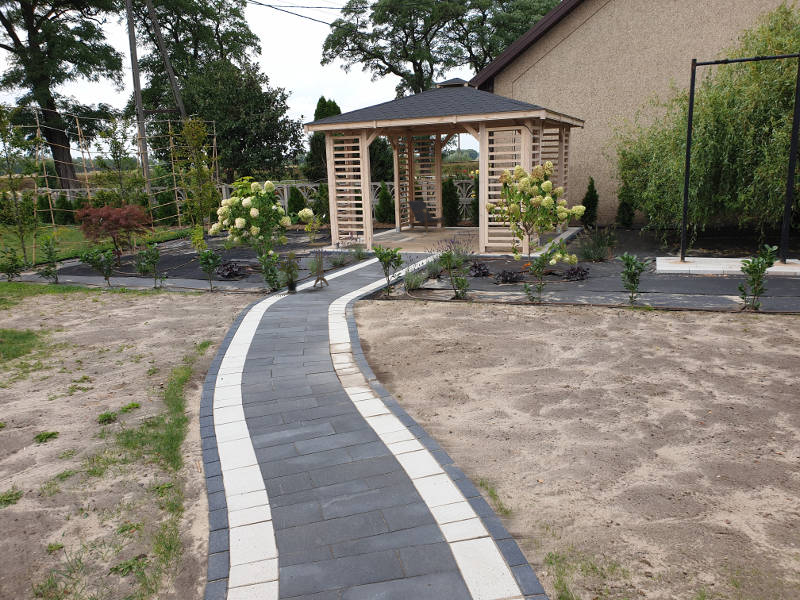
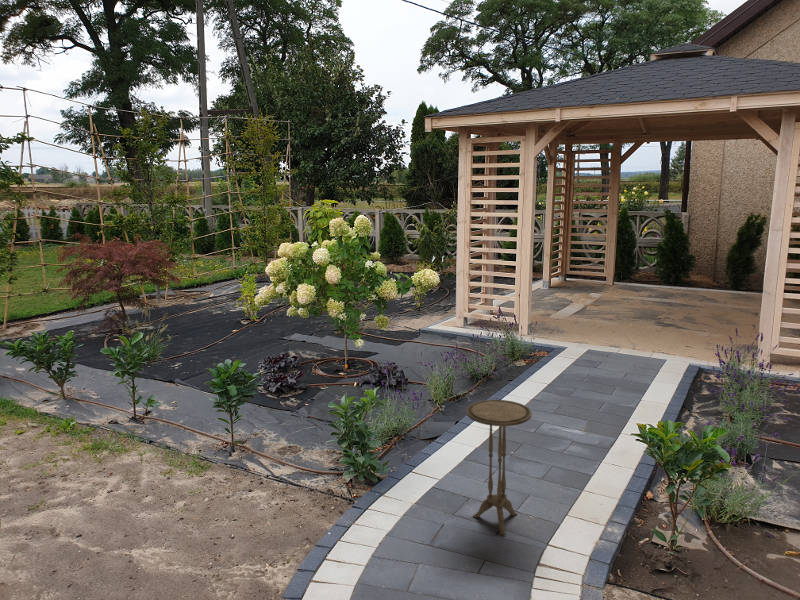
lounge chair: present [409,200,446,232] -> none [562,238,620,291]
potted plant: present [279,251,300,293] -> none [387,440,455,563]

